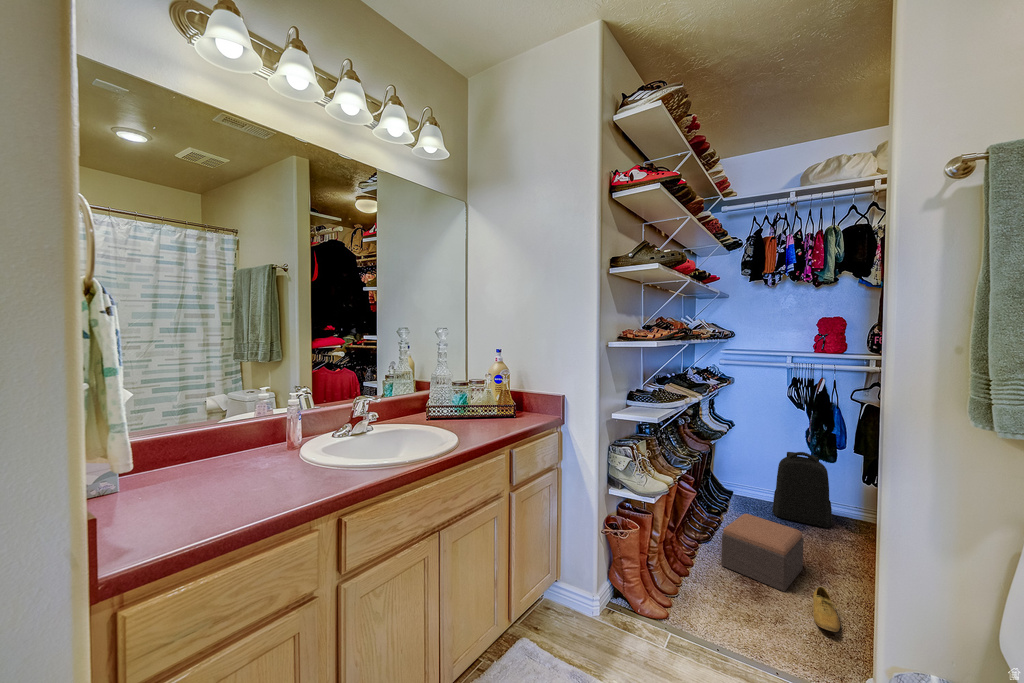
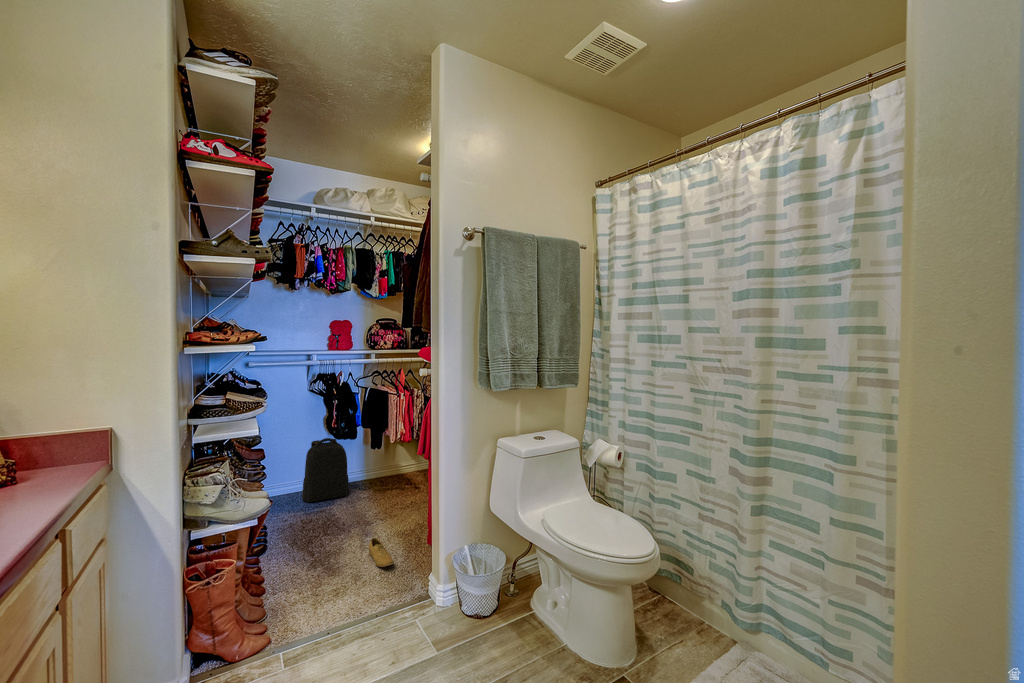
footstool: present [721,514,803,592] -> none [289,503,350,565]

